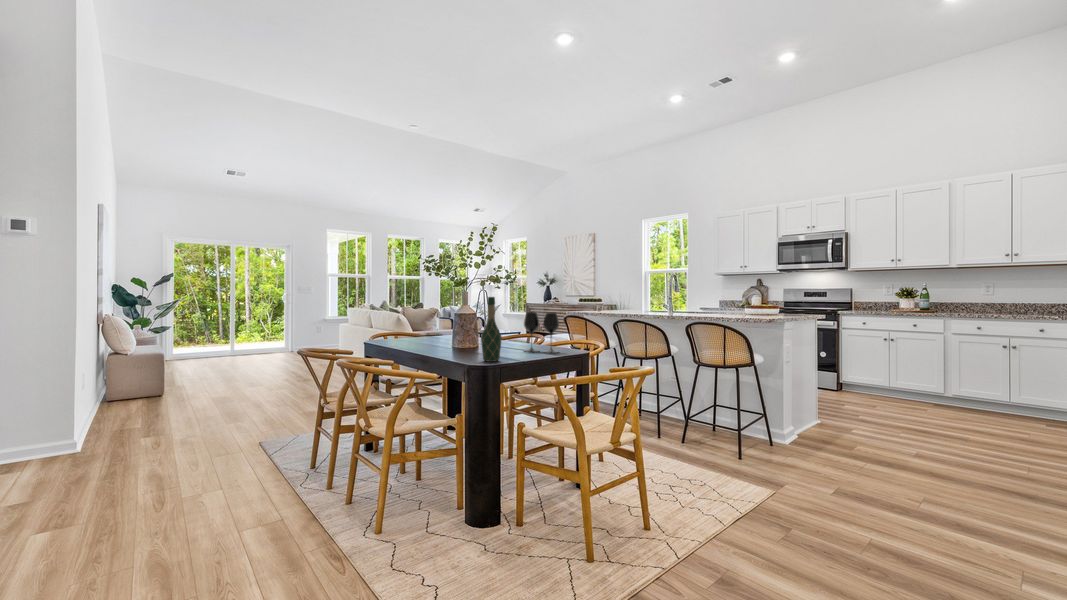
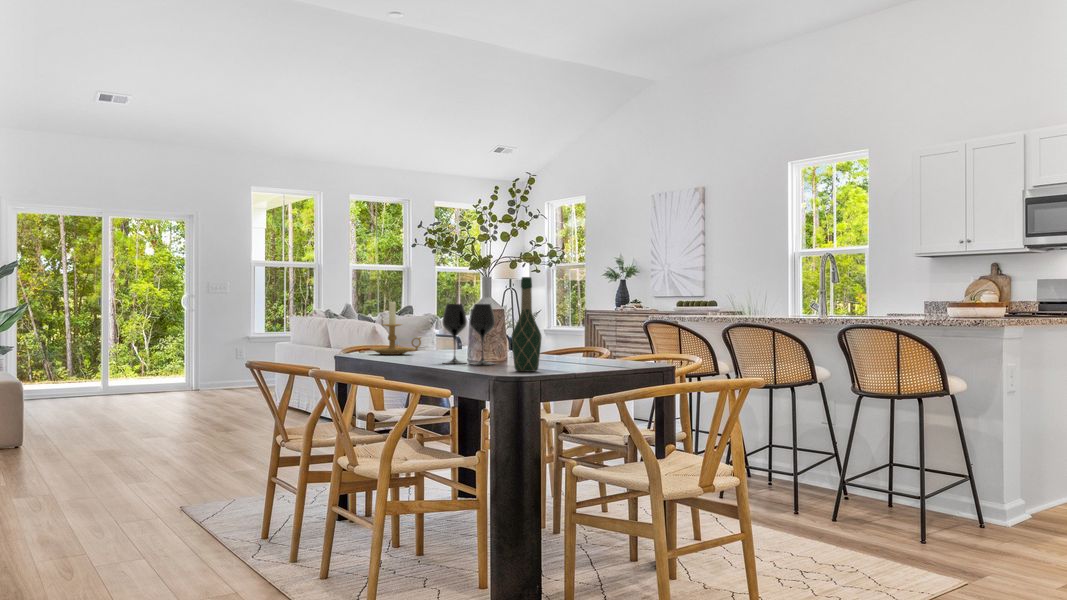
candle holder: none [390,305,424,341] -> present [370,301,421,355]
wine glass: present [524,312,559,353] -> present [443,304,495,365]

